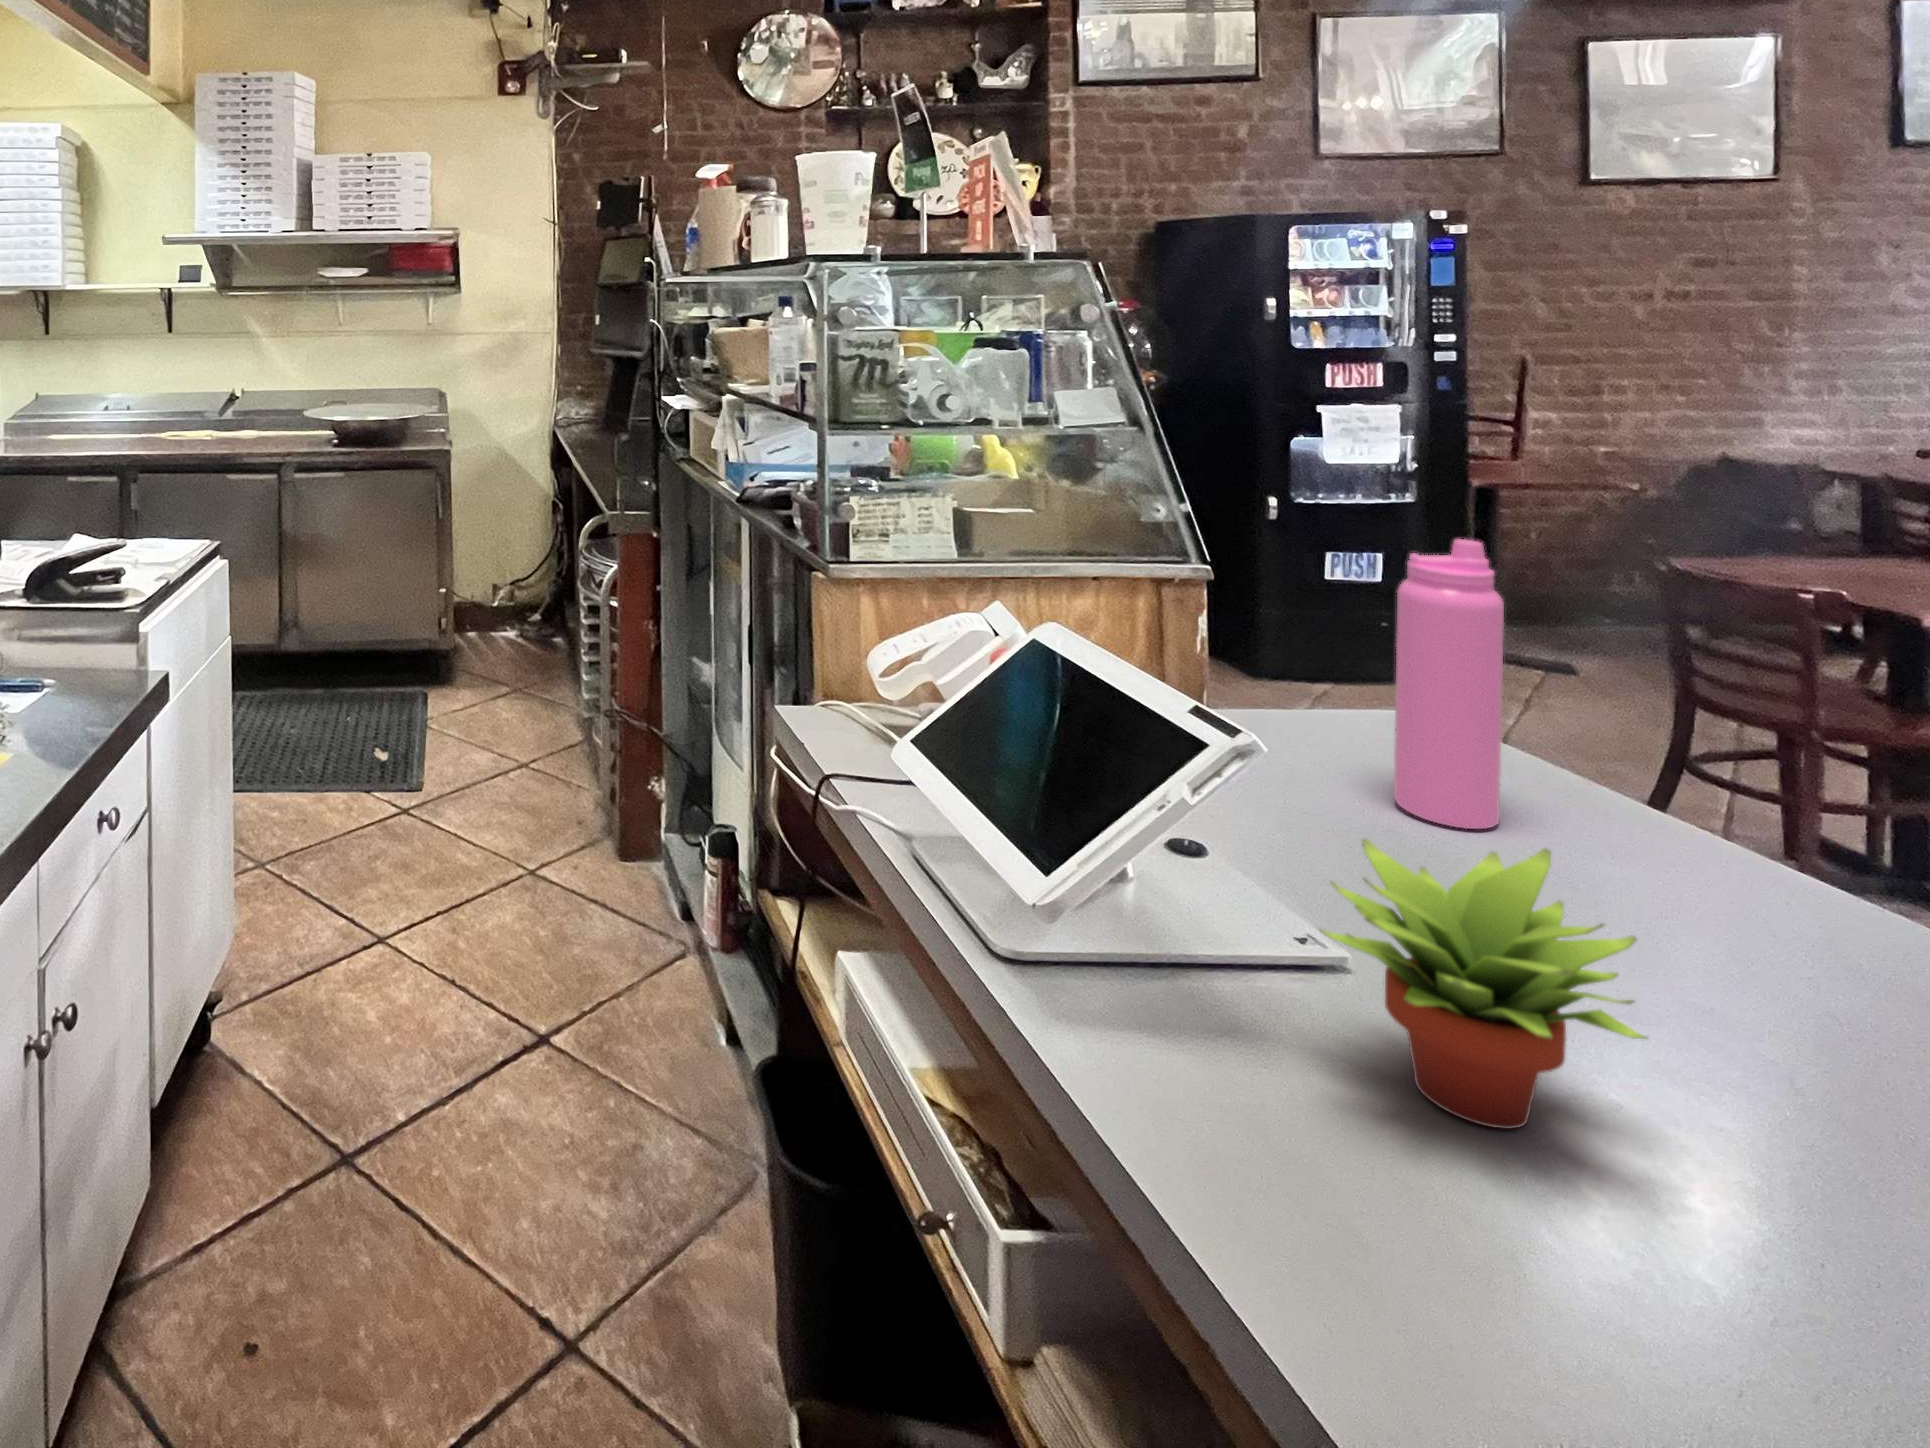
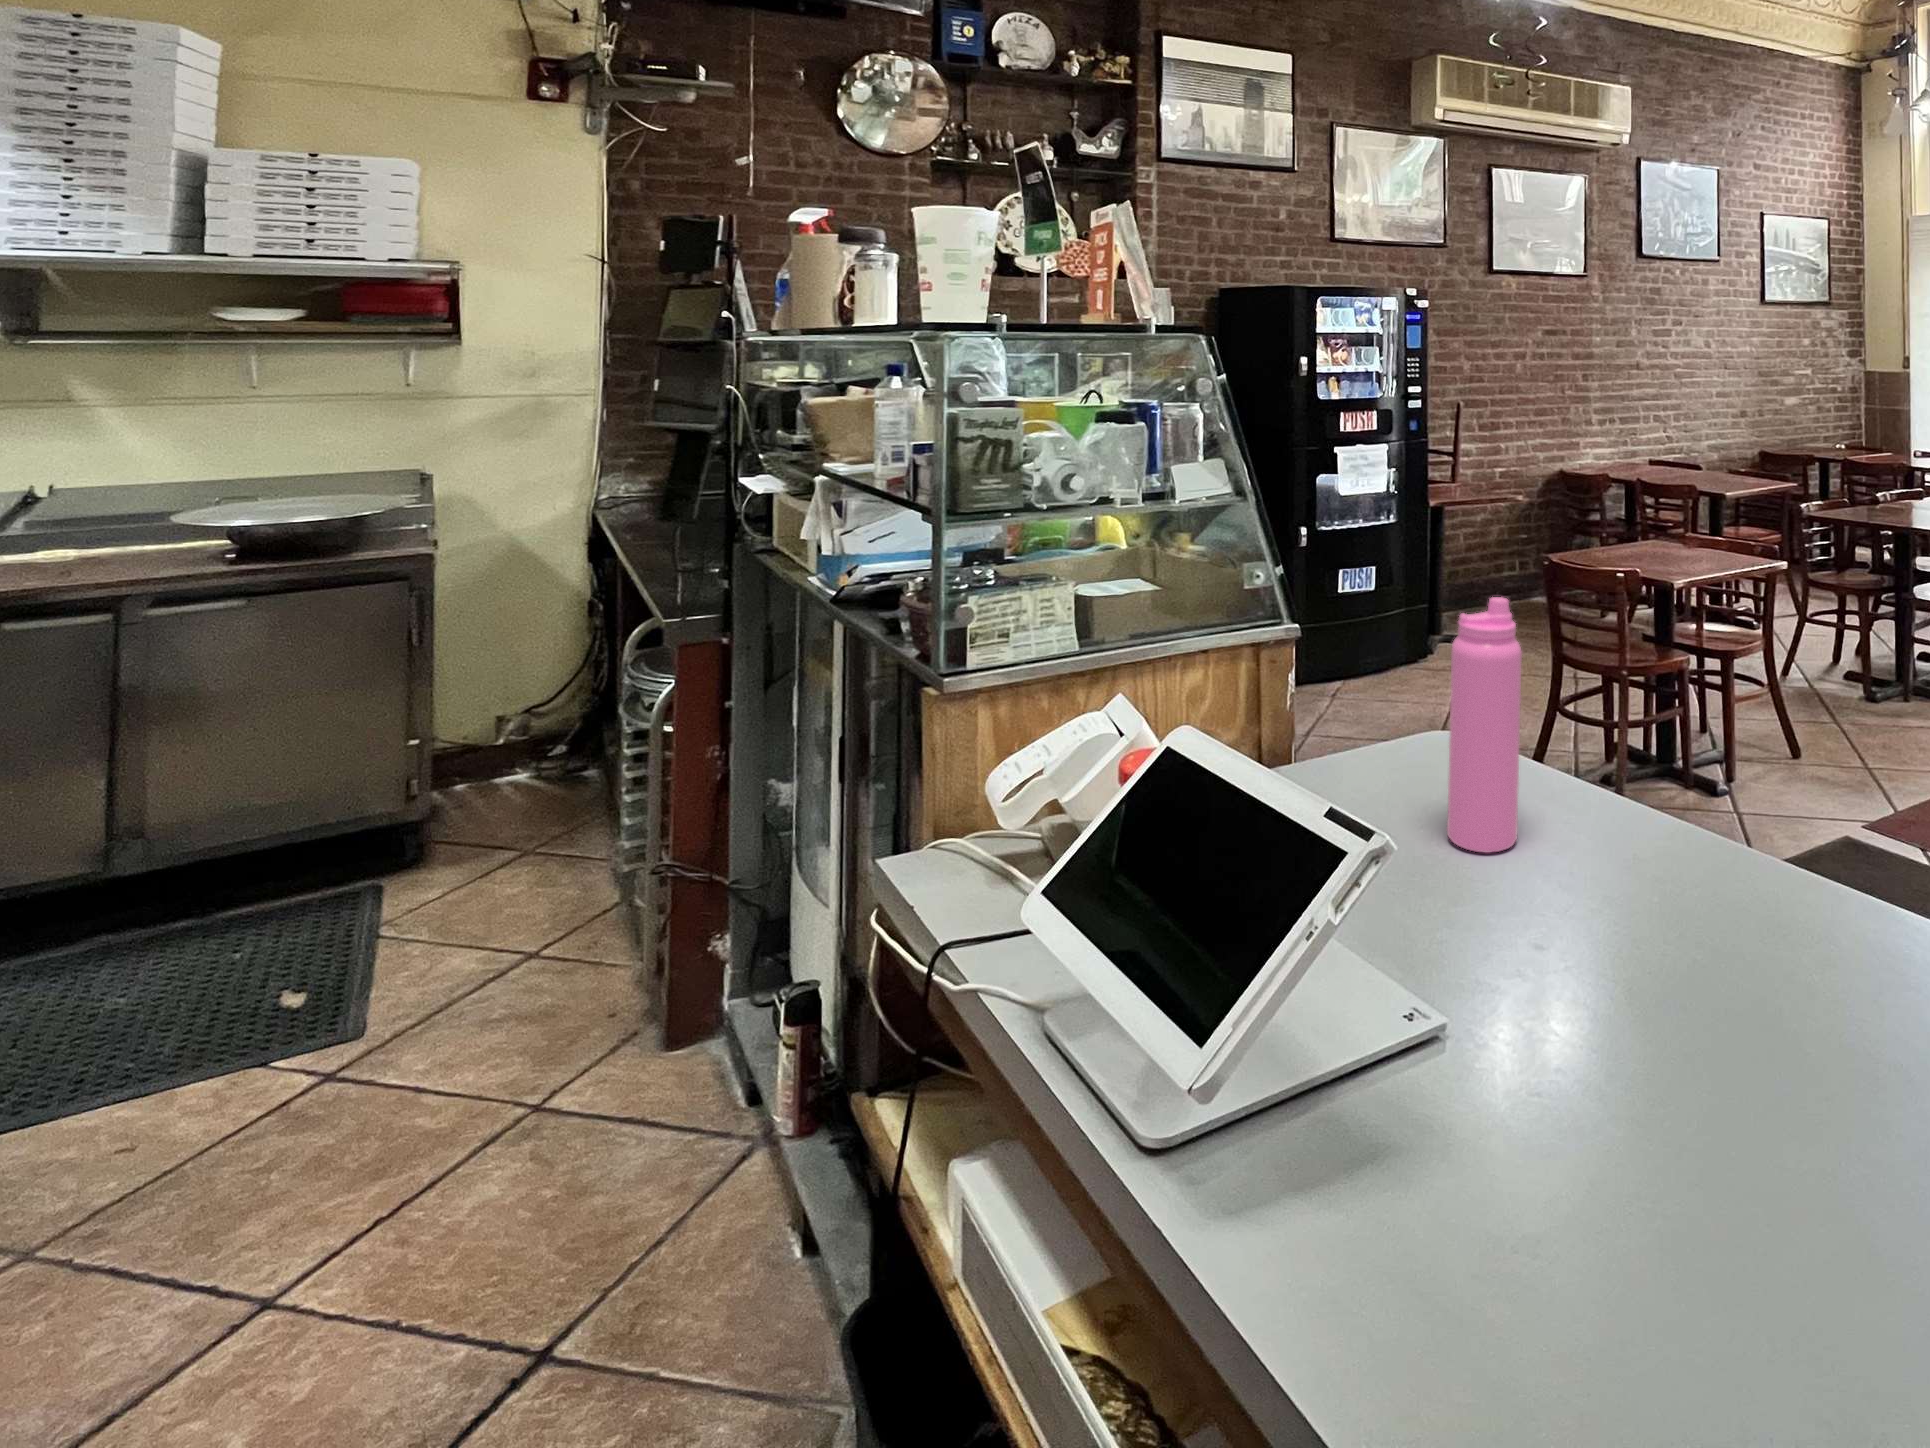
succulent plant: present [1320,839,1647,1129] -> none [1451,908,1690,1200]

